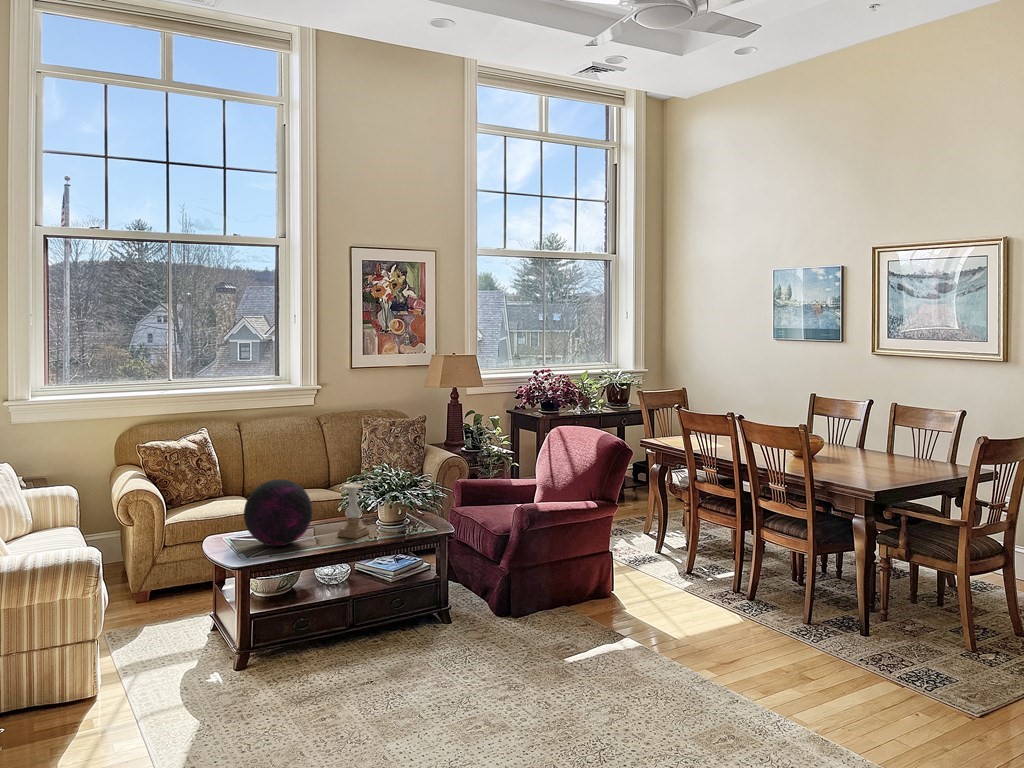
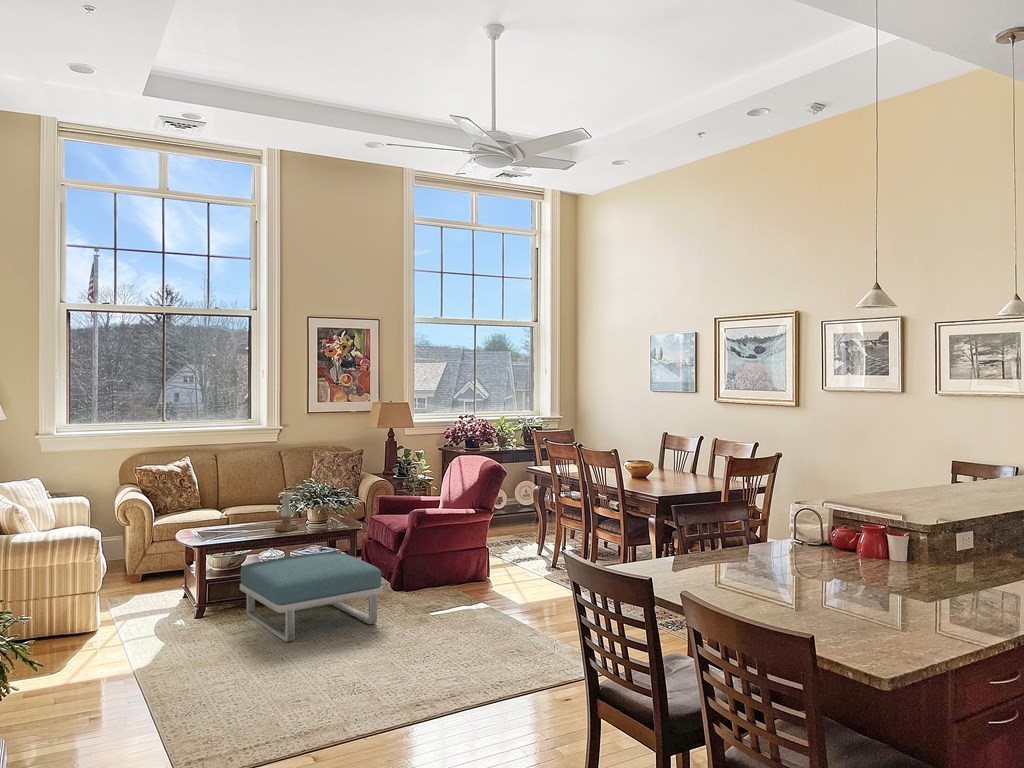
decorative orb: present [244,479,312,546] -> none [206,487,256,535]
footstool: none [298,566,503,714] -> present [240,552,383,642]

